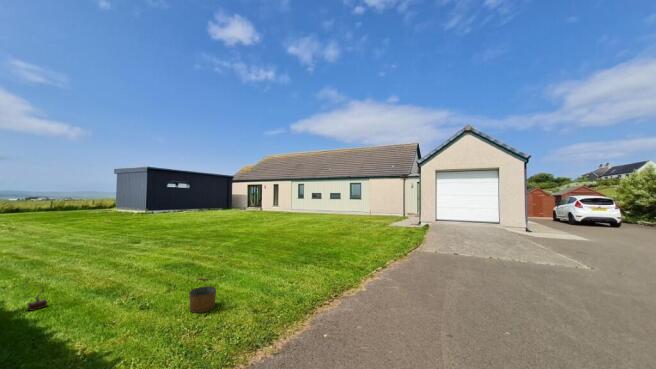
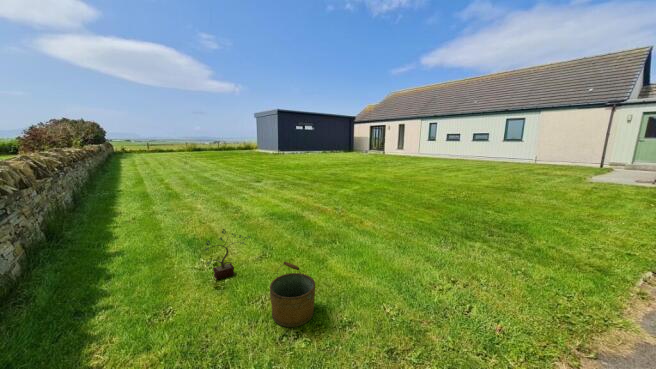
potted plant: present [24,274,48,310] -> present [205,229,250,279]

